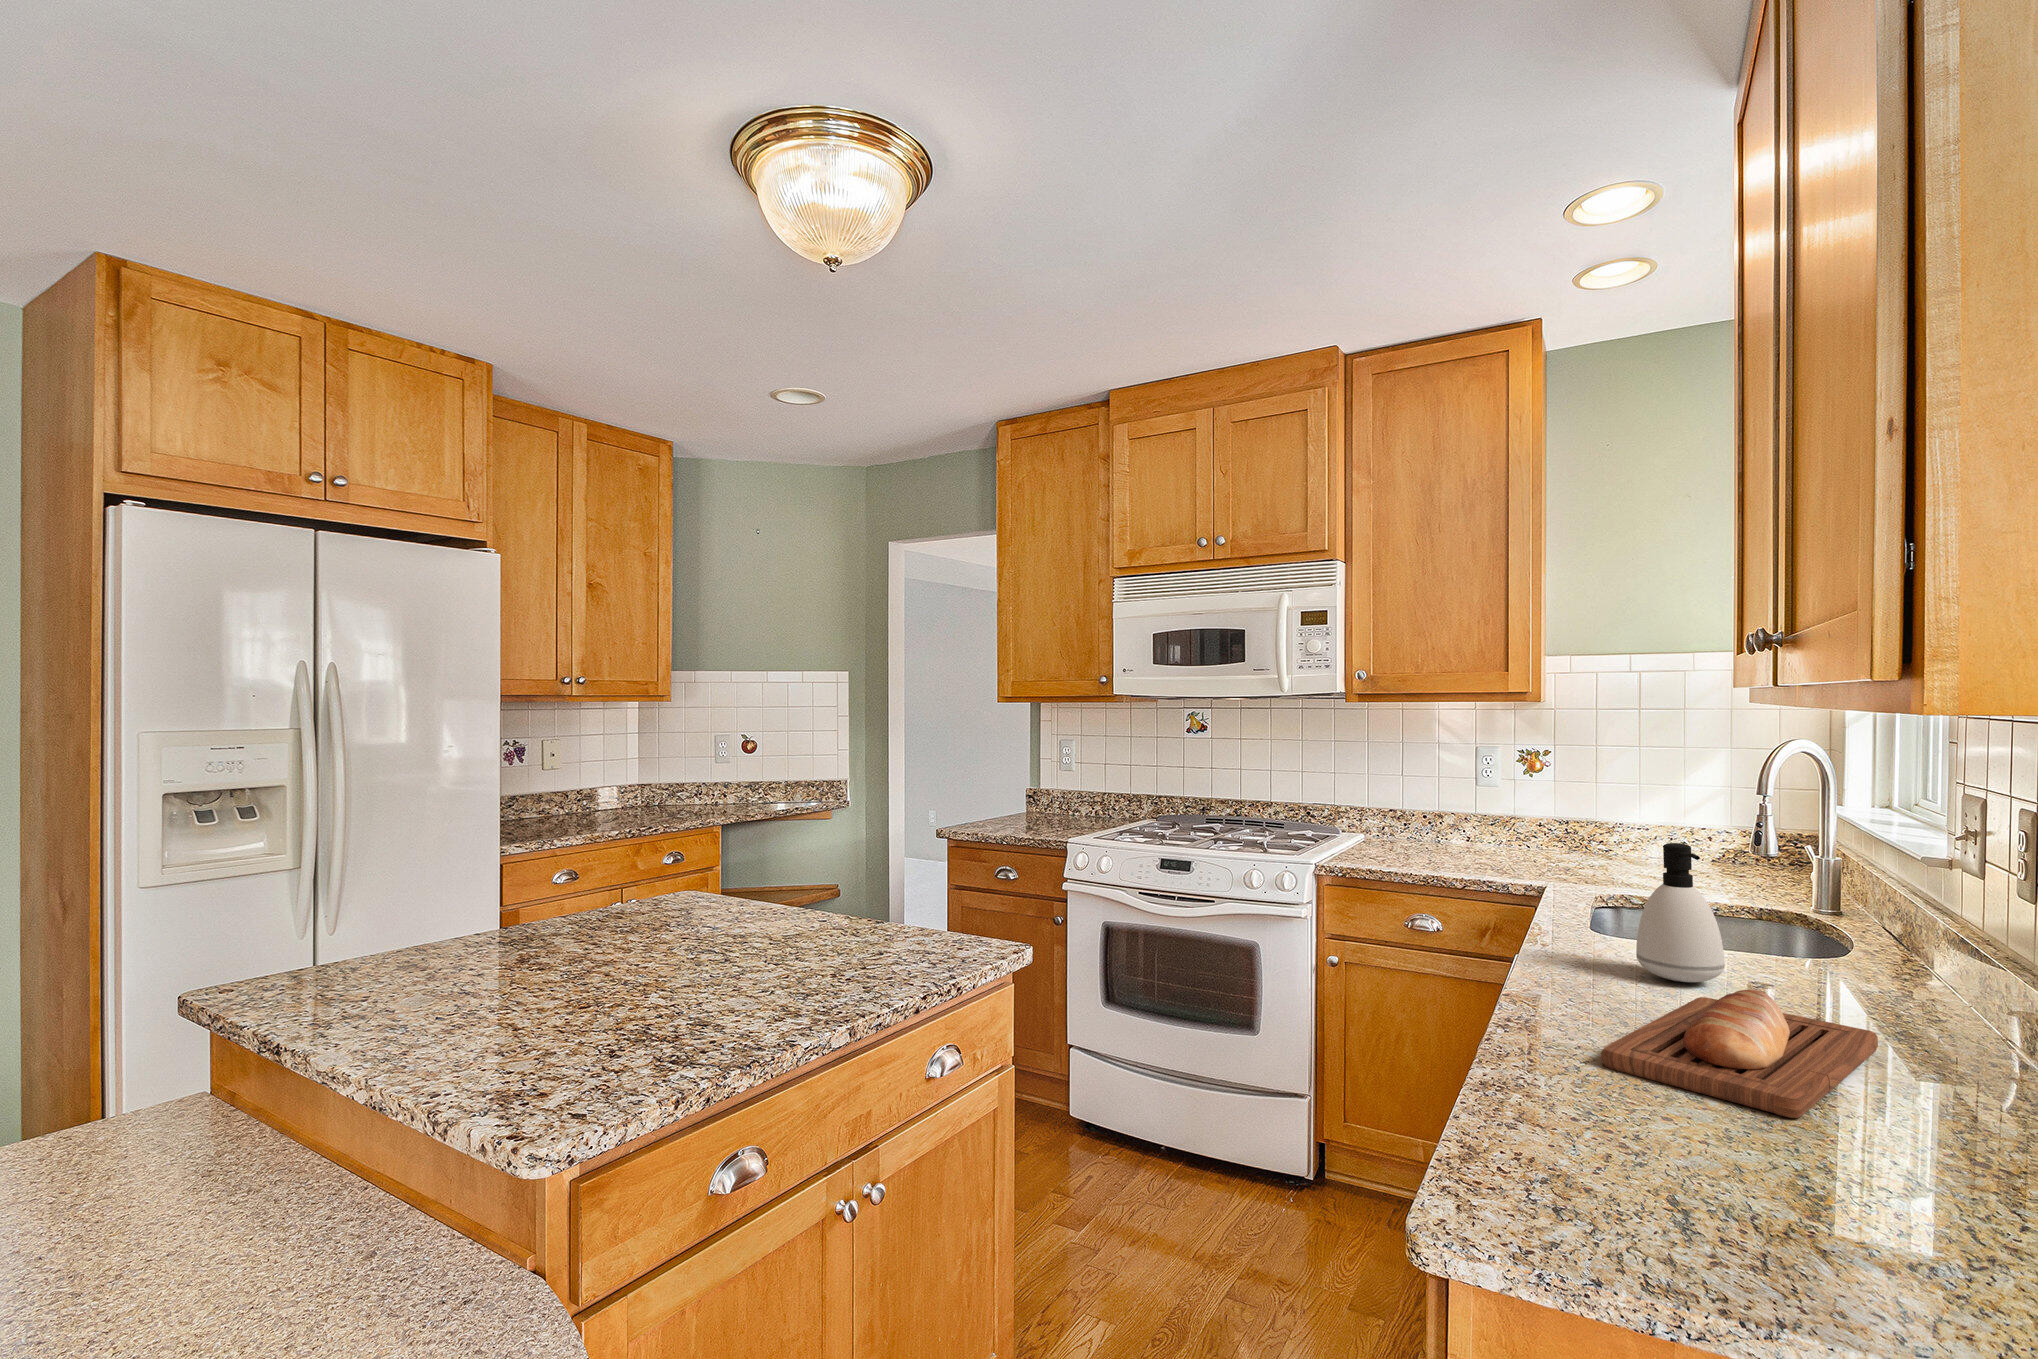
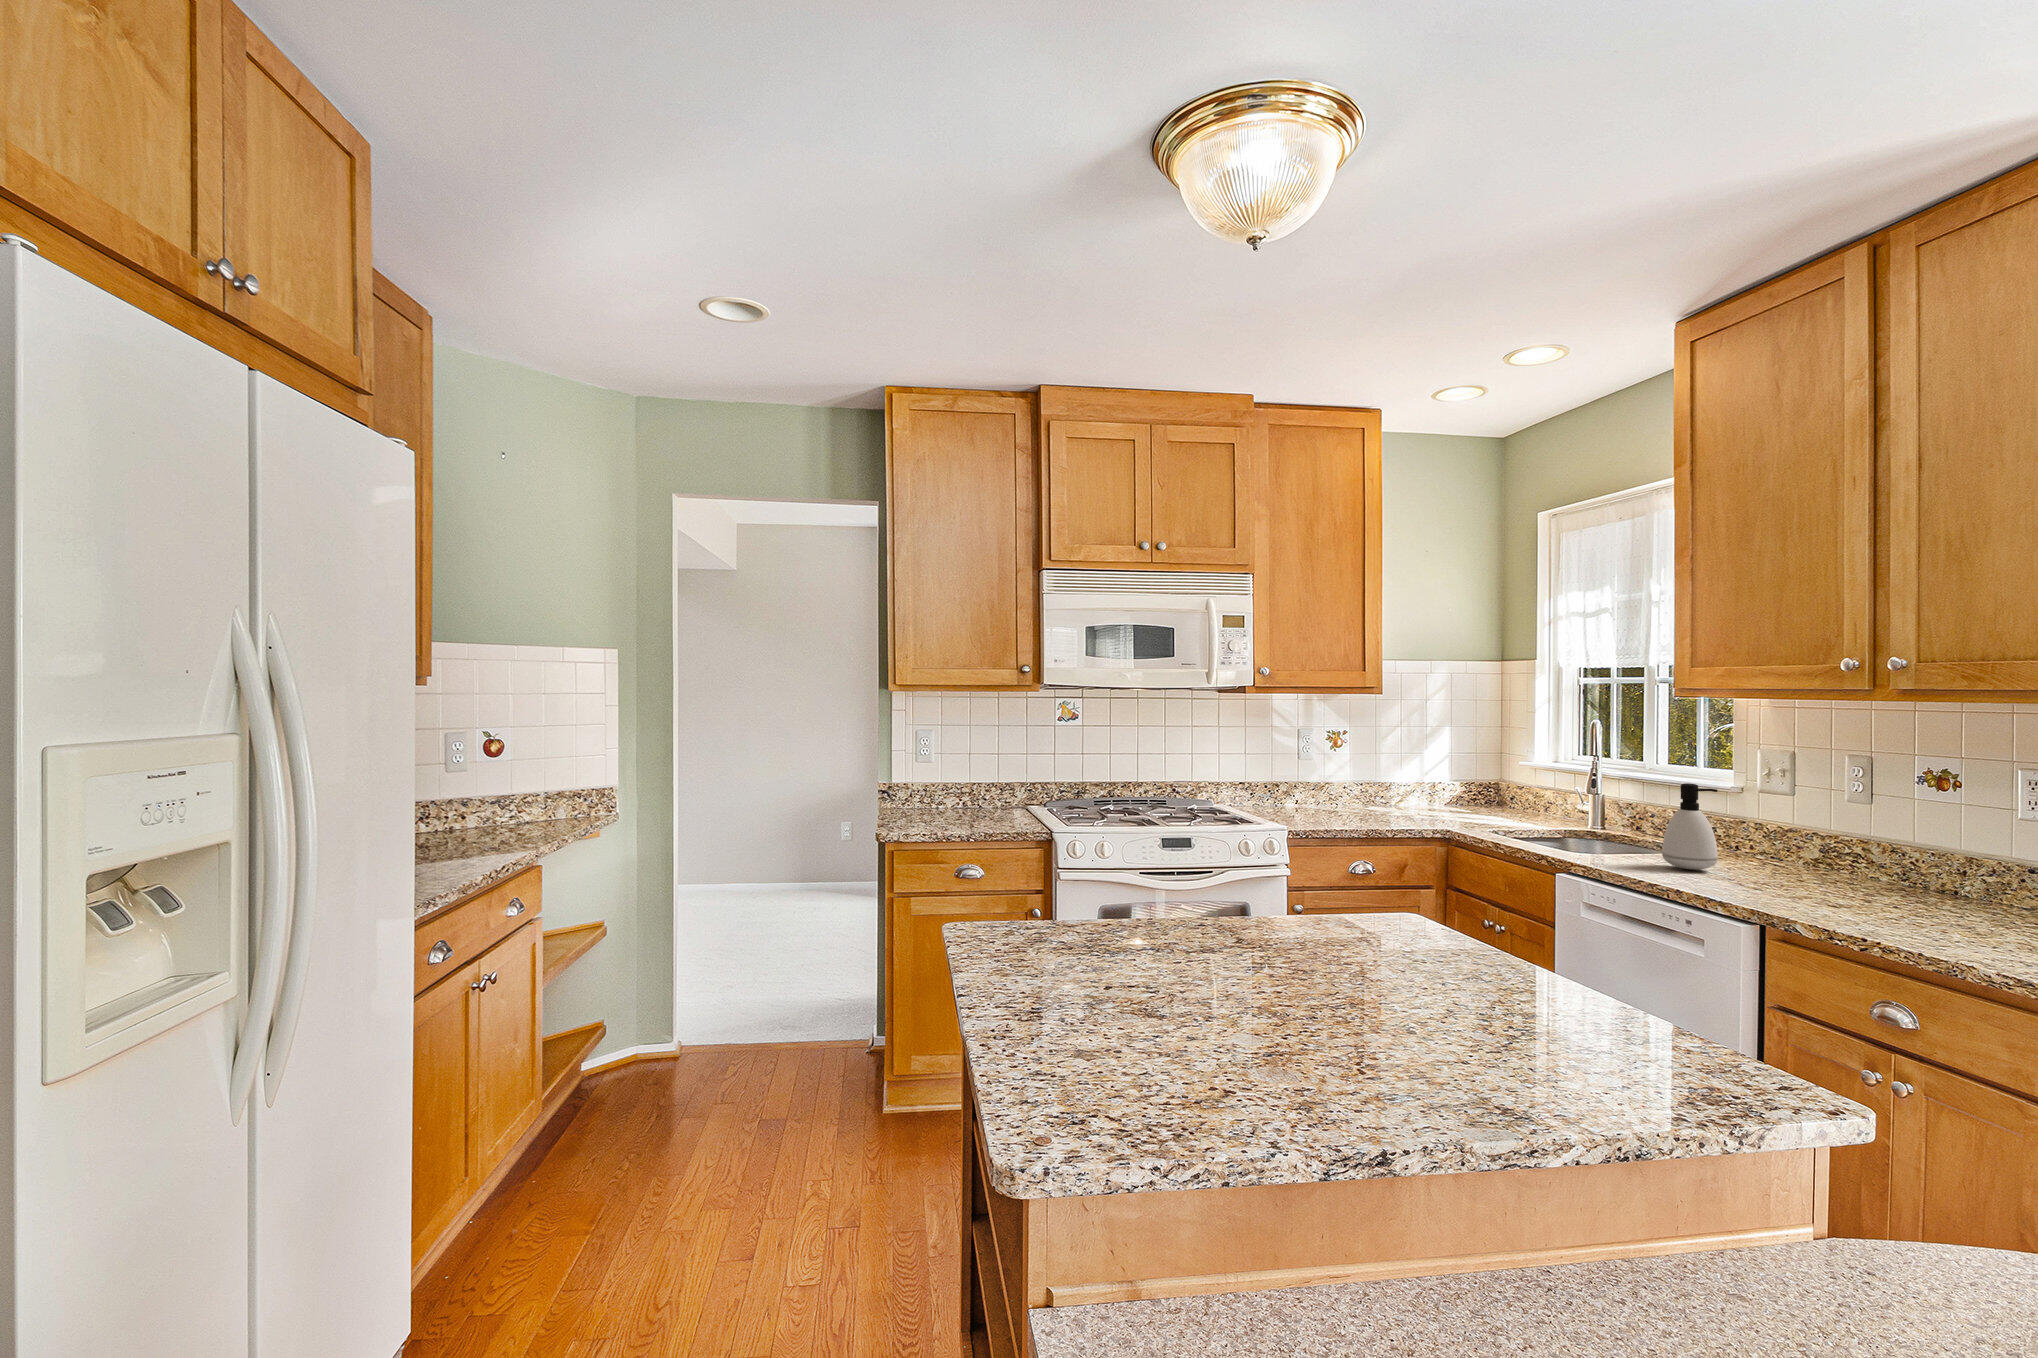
bread loaf: present [1601,990,1878,1118] -> none [1755,862,1954,918]

